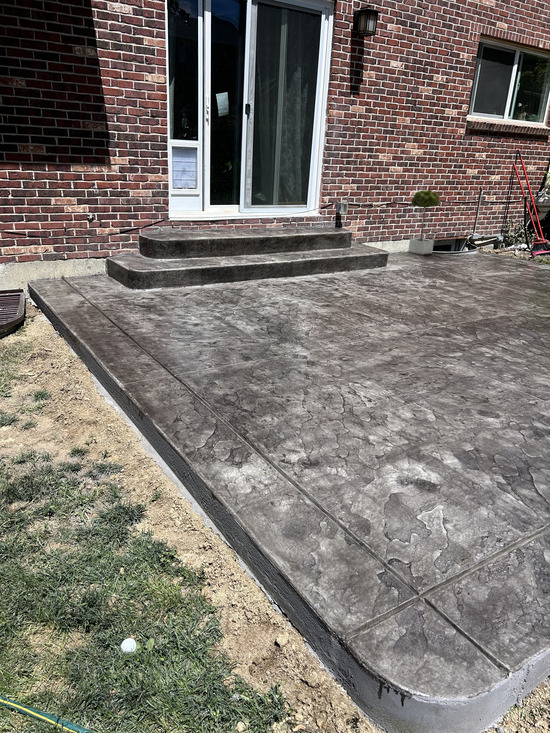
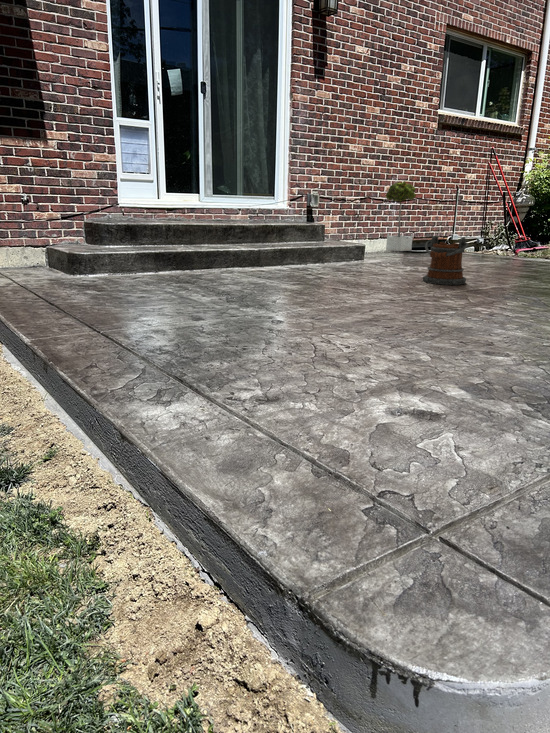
bucket: none [438,267,481,313] -> present [422,236,469,285]

